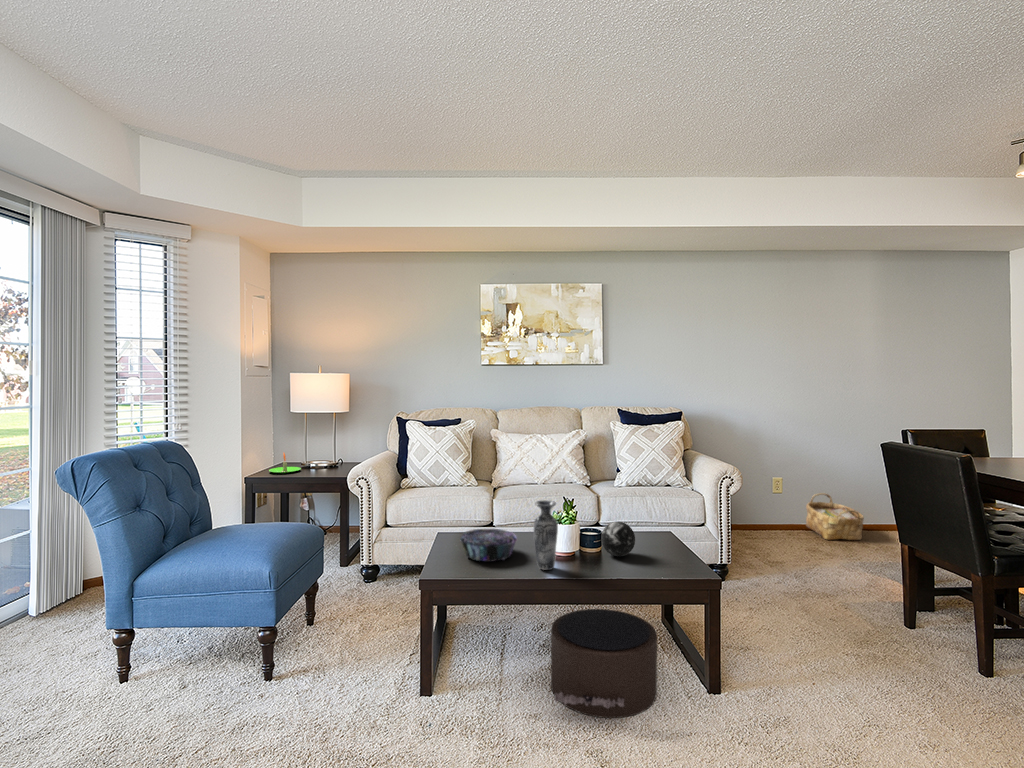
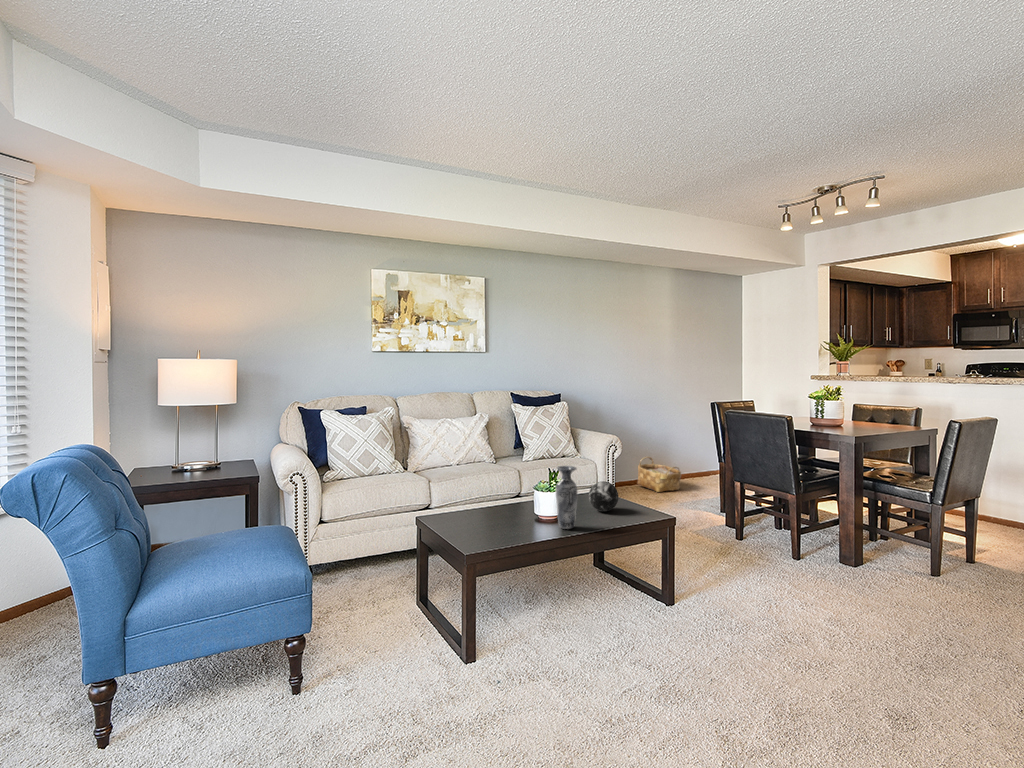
candle: present [269,453,301,473] -> none [149,452,191,477]
decorative bowl: present [461,529,517,561] -> none [471,501,530,531]
pouf: present [551,609,657,718] -> none [570,557,673,644]

